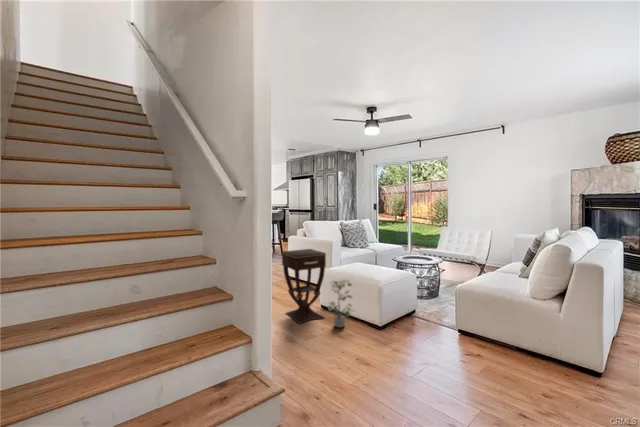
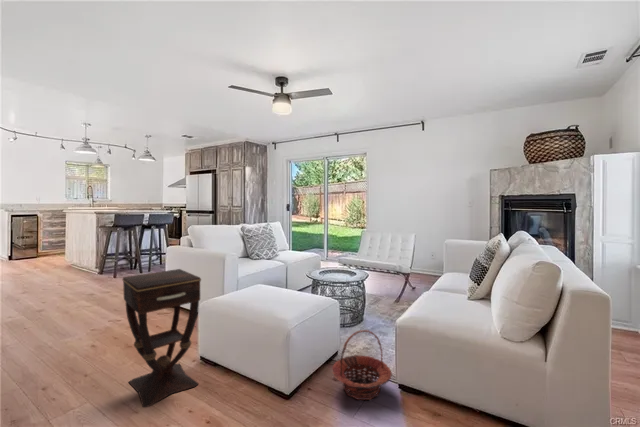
potted plant: present [328,281,352,328] -> none [197,322,250,407]
basket: none [409,291,450,334] -> present [332,330,392,400]

